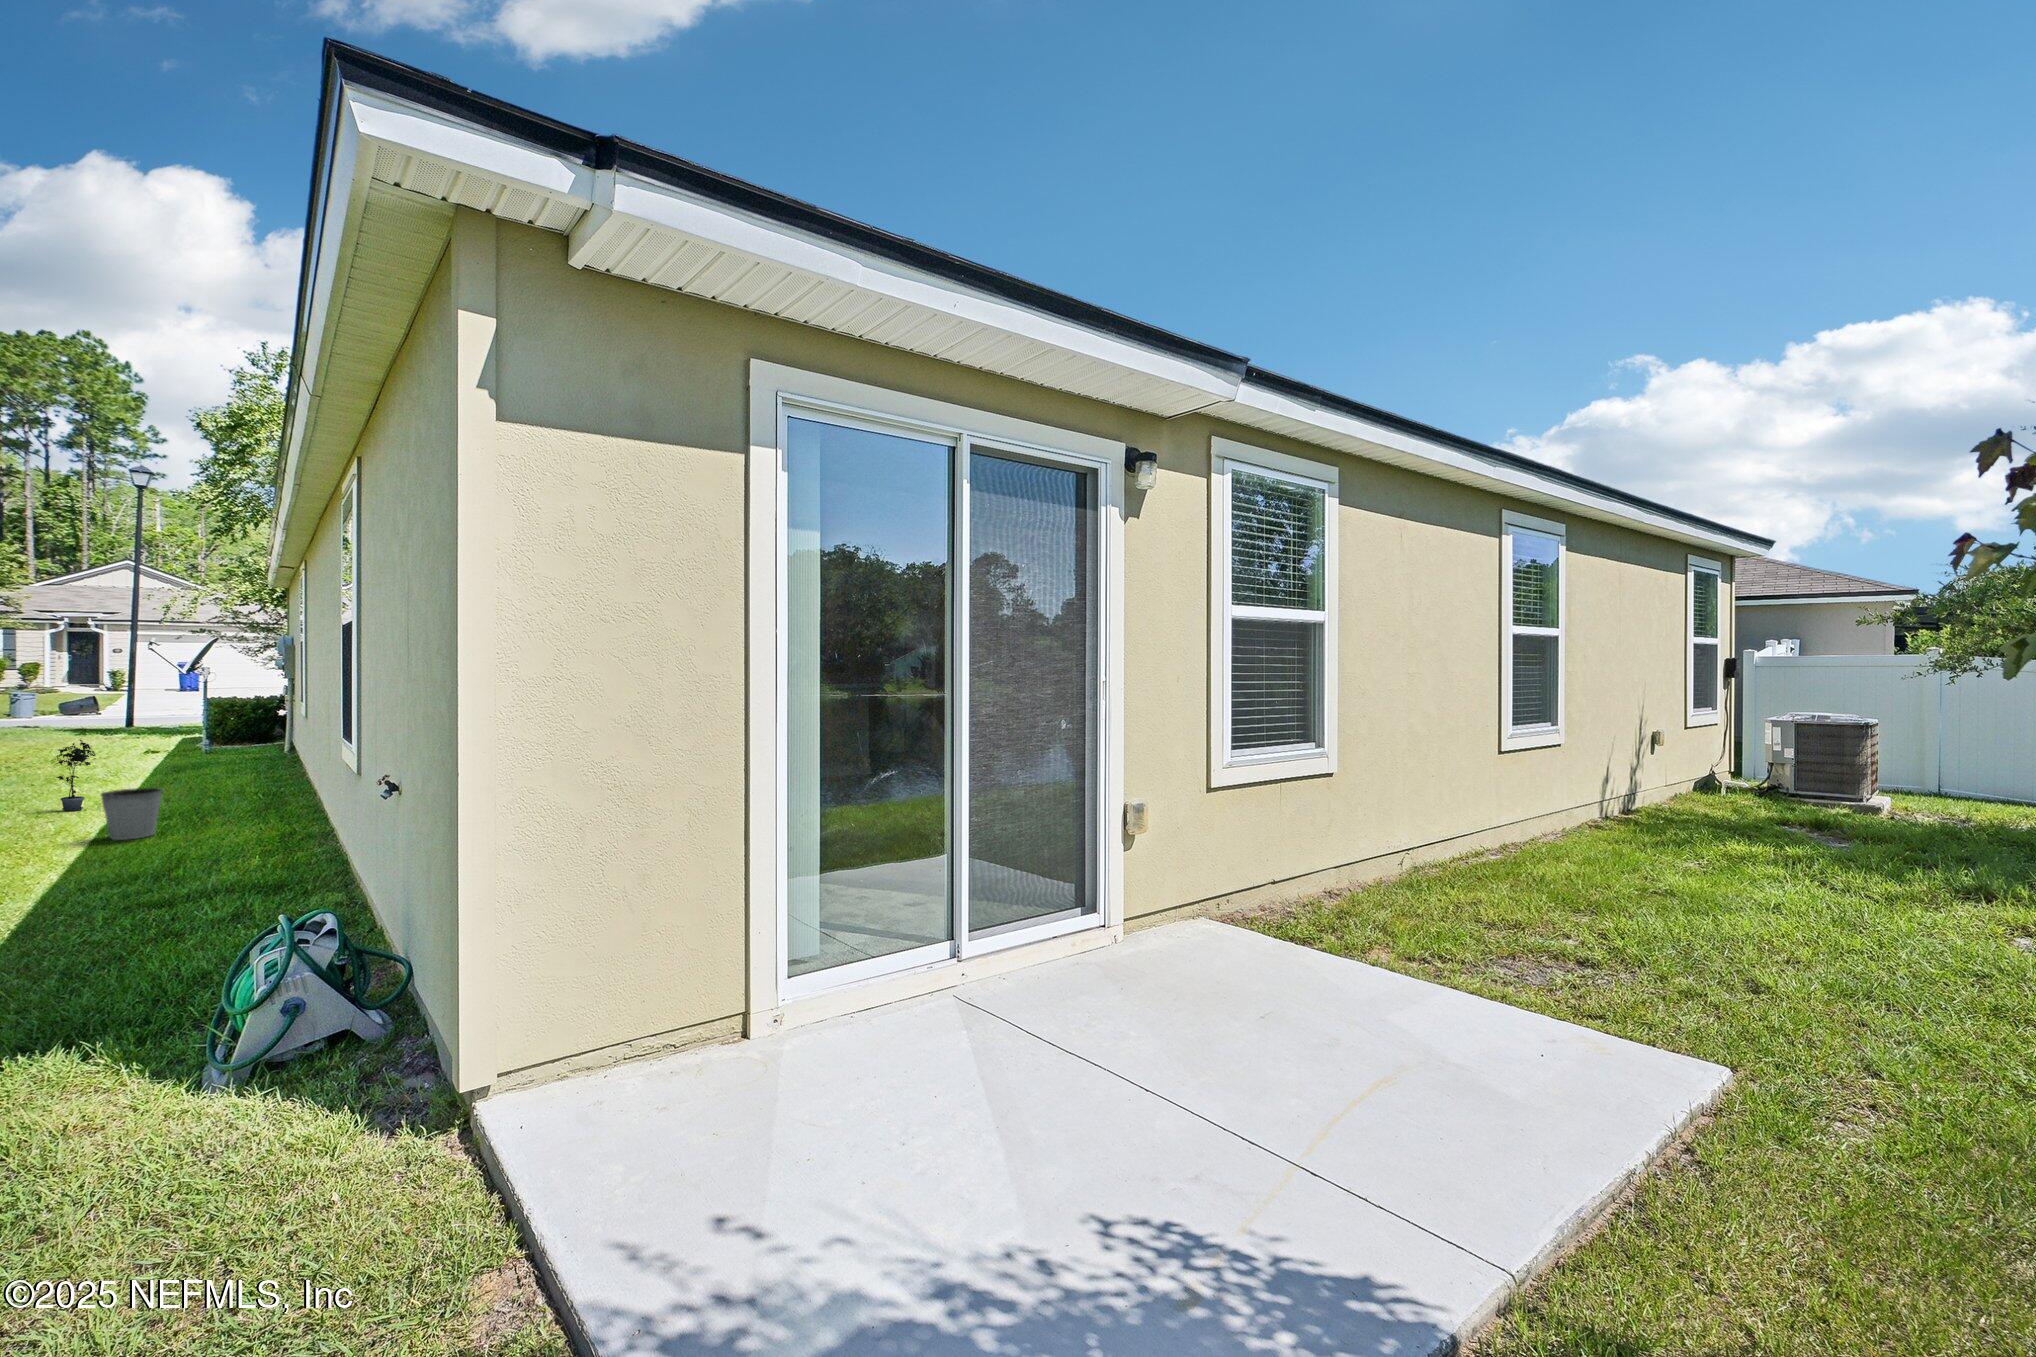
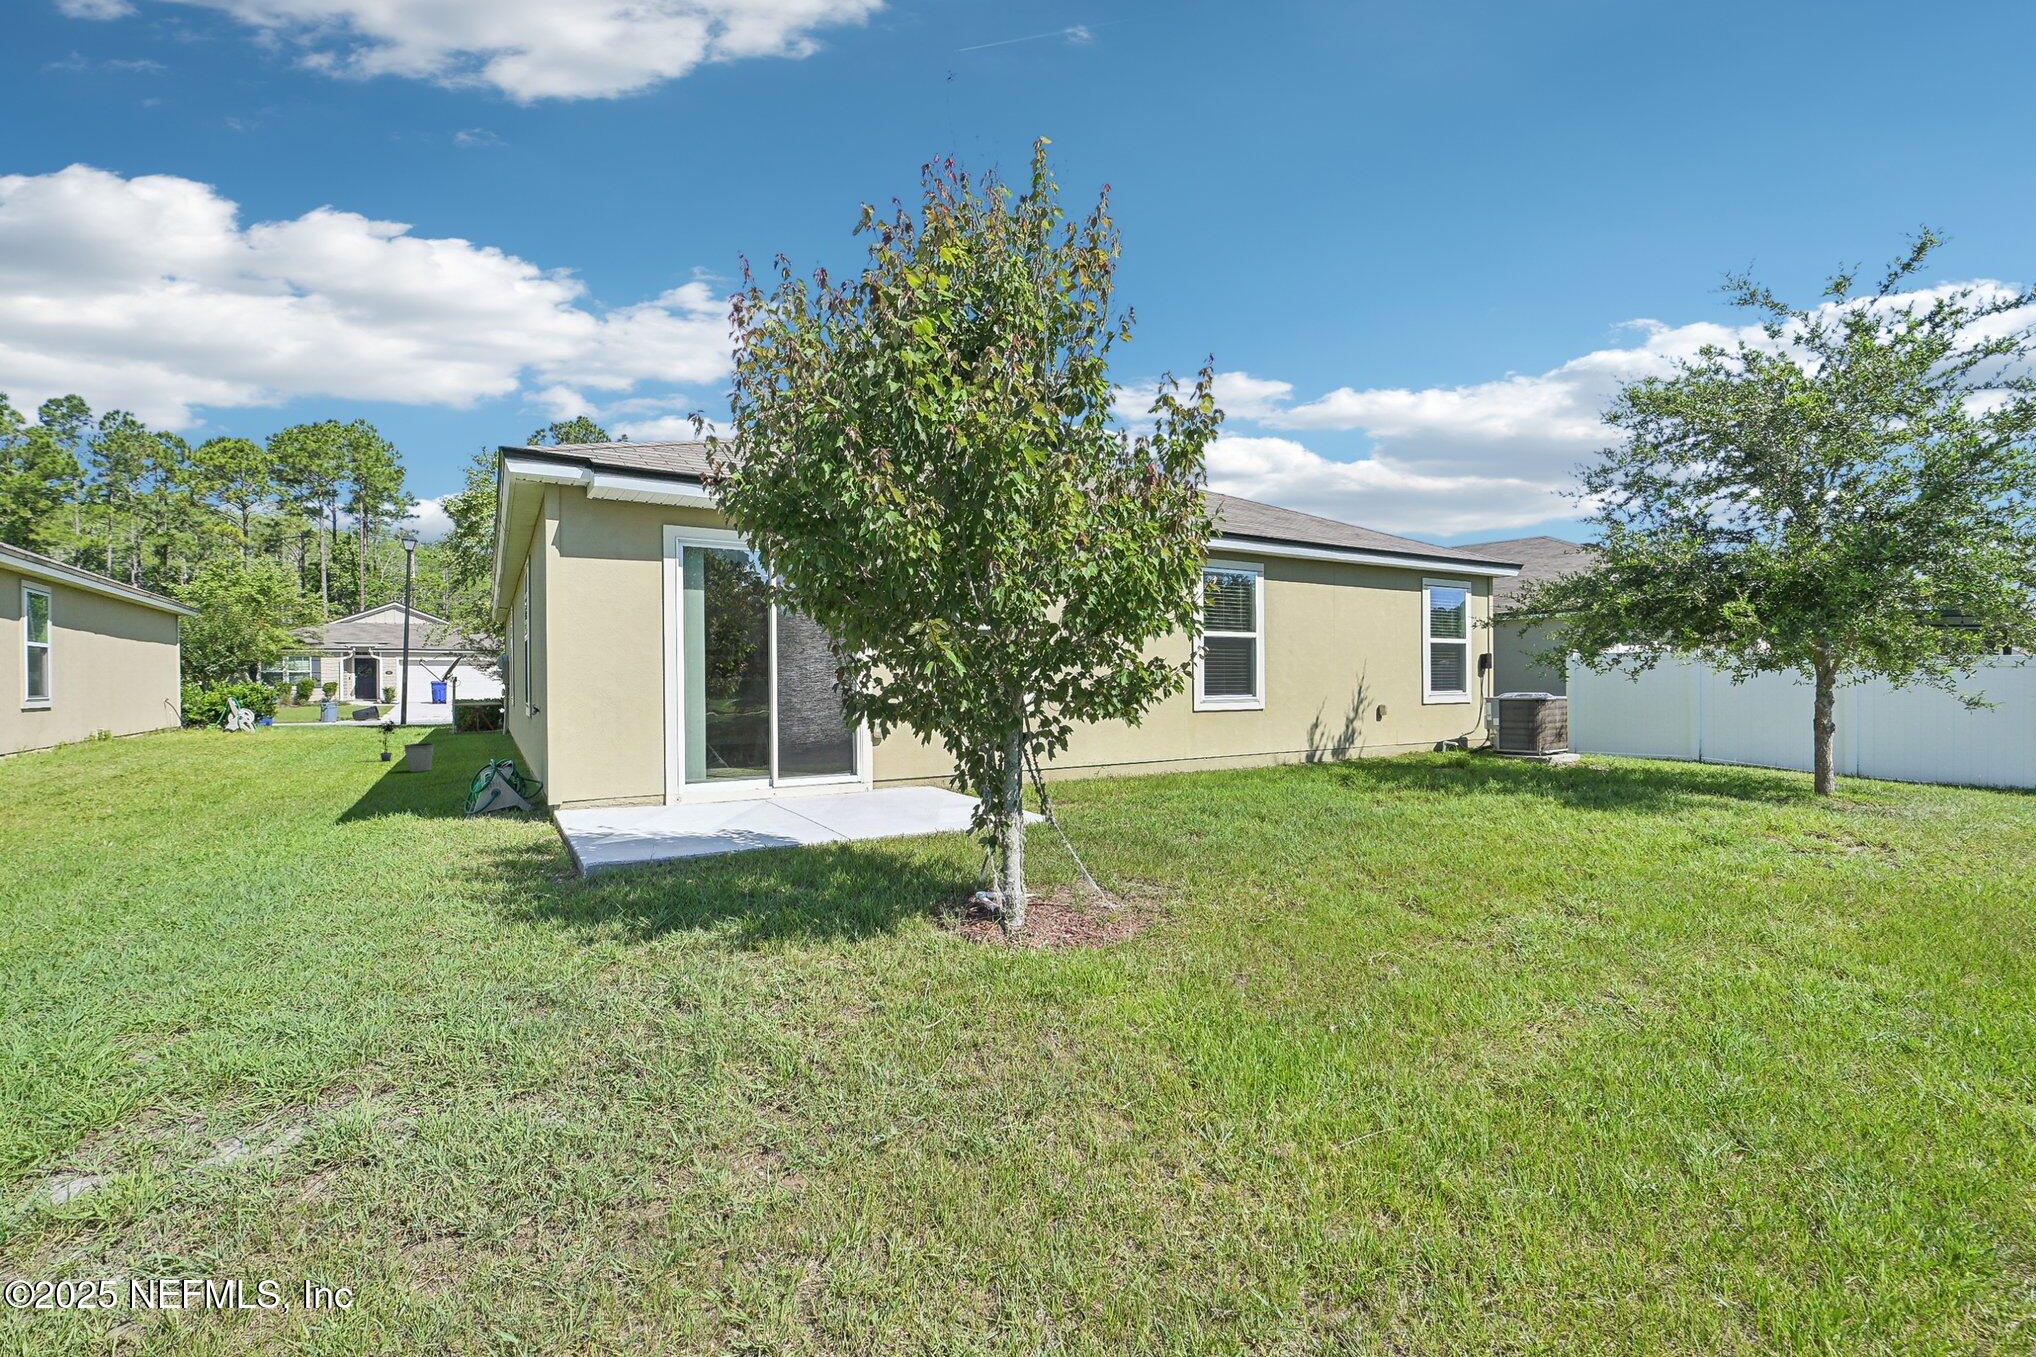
round table: none [208,701,288,746] -> present [453,702,502,733]

